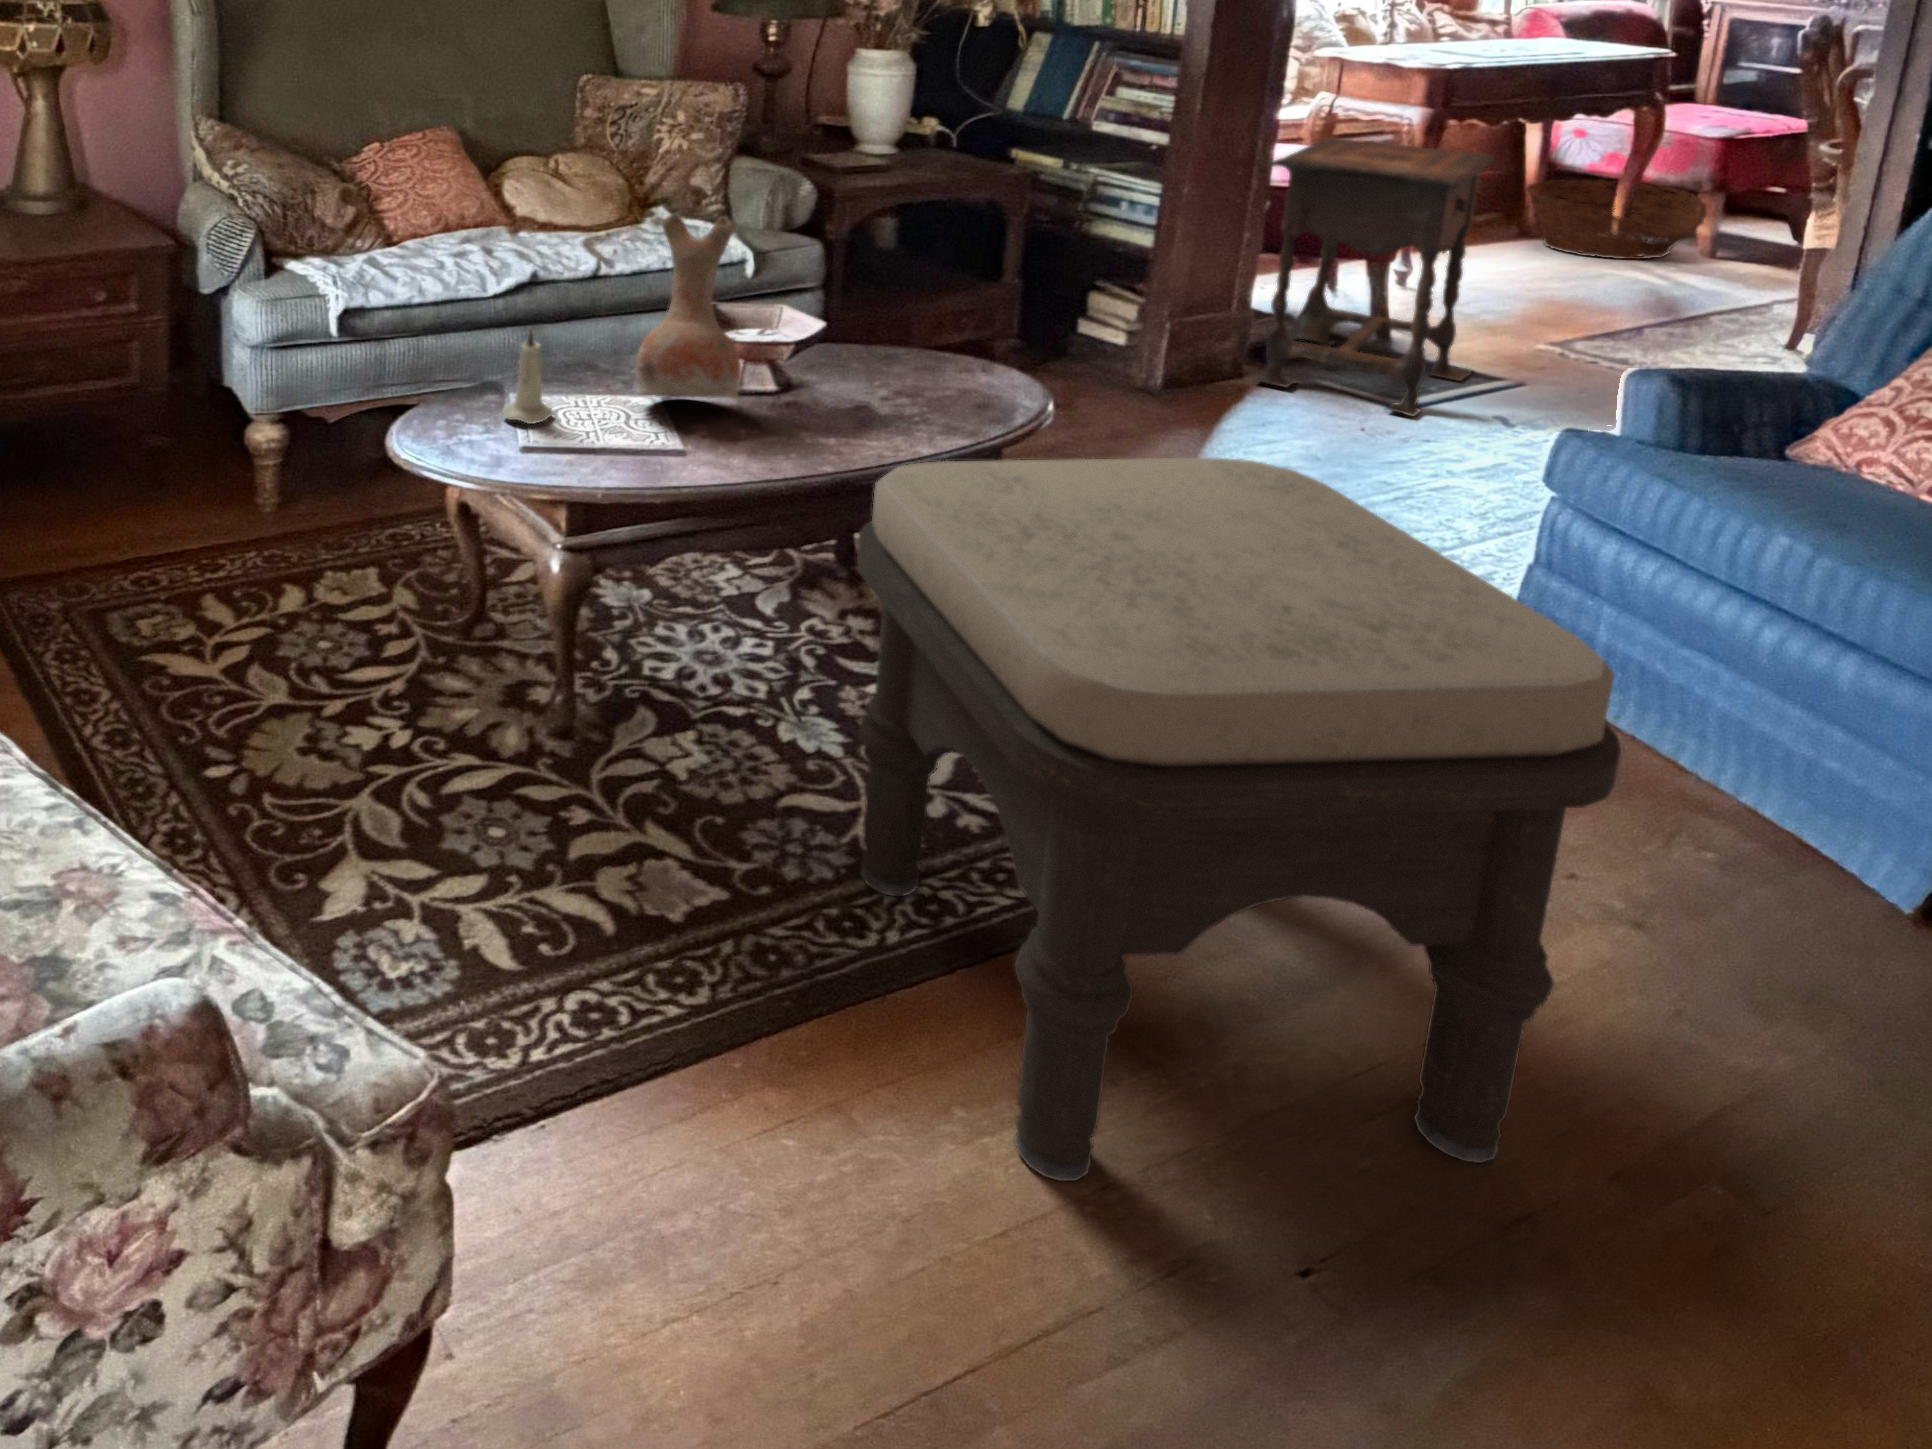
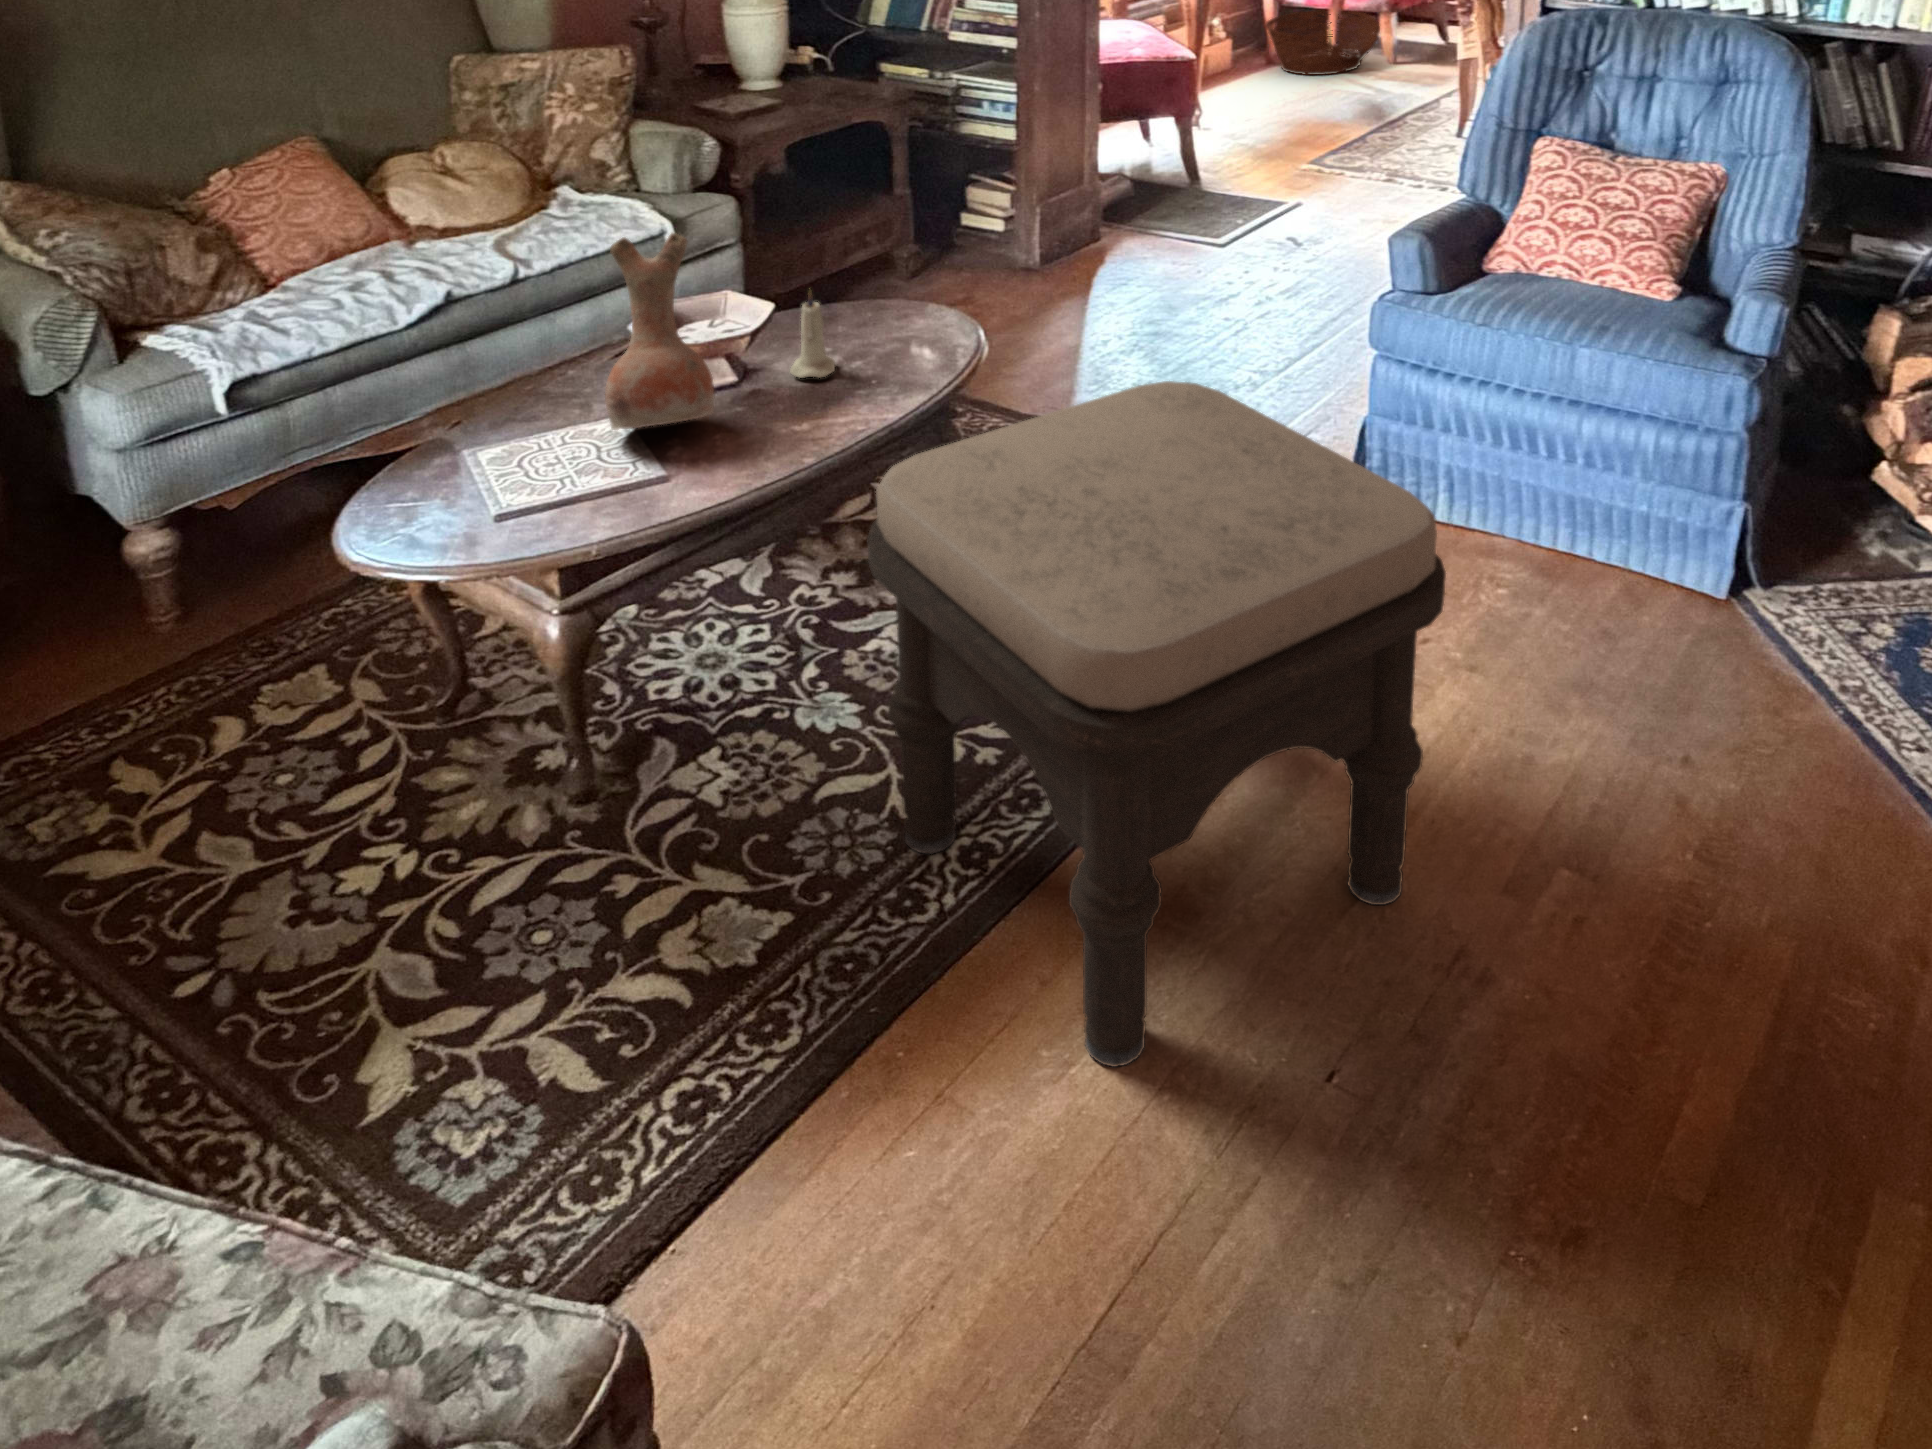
side table: present [1253,137,1493,416] -> none [1096,19,1260,251]
candle: present [502,328,553,424] -> present [790,288,835,378]

